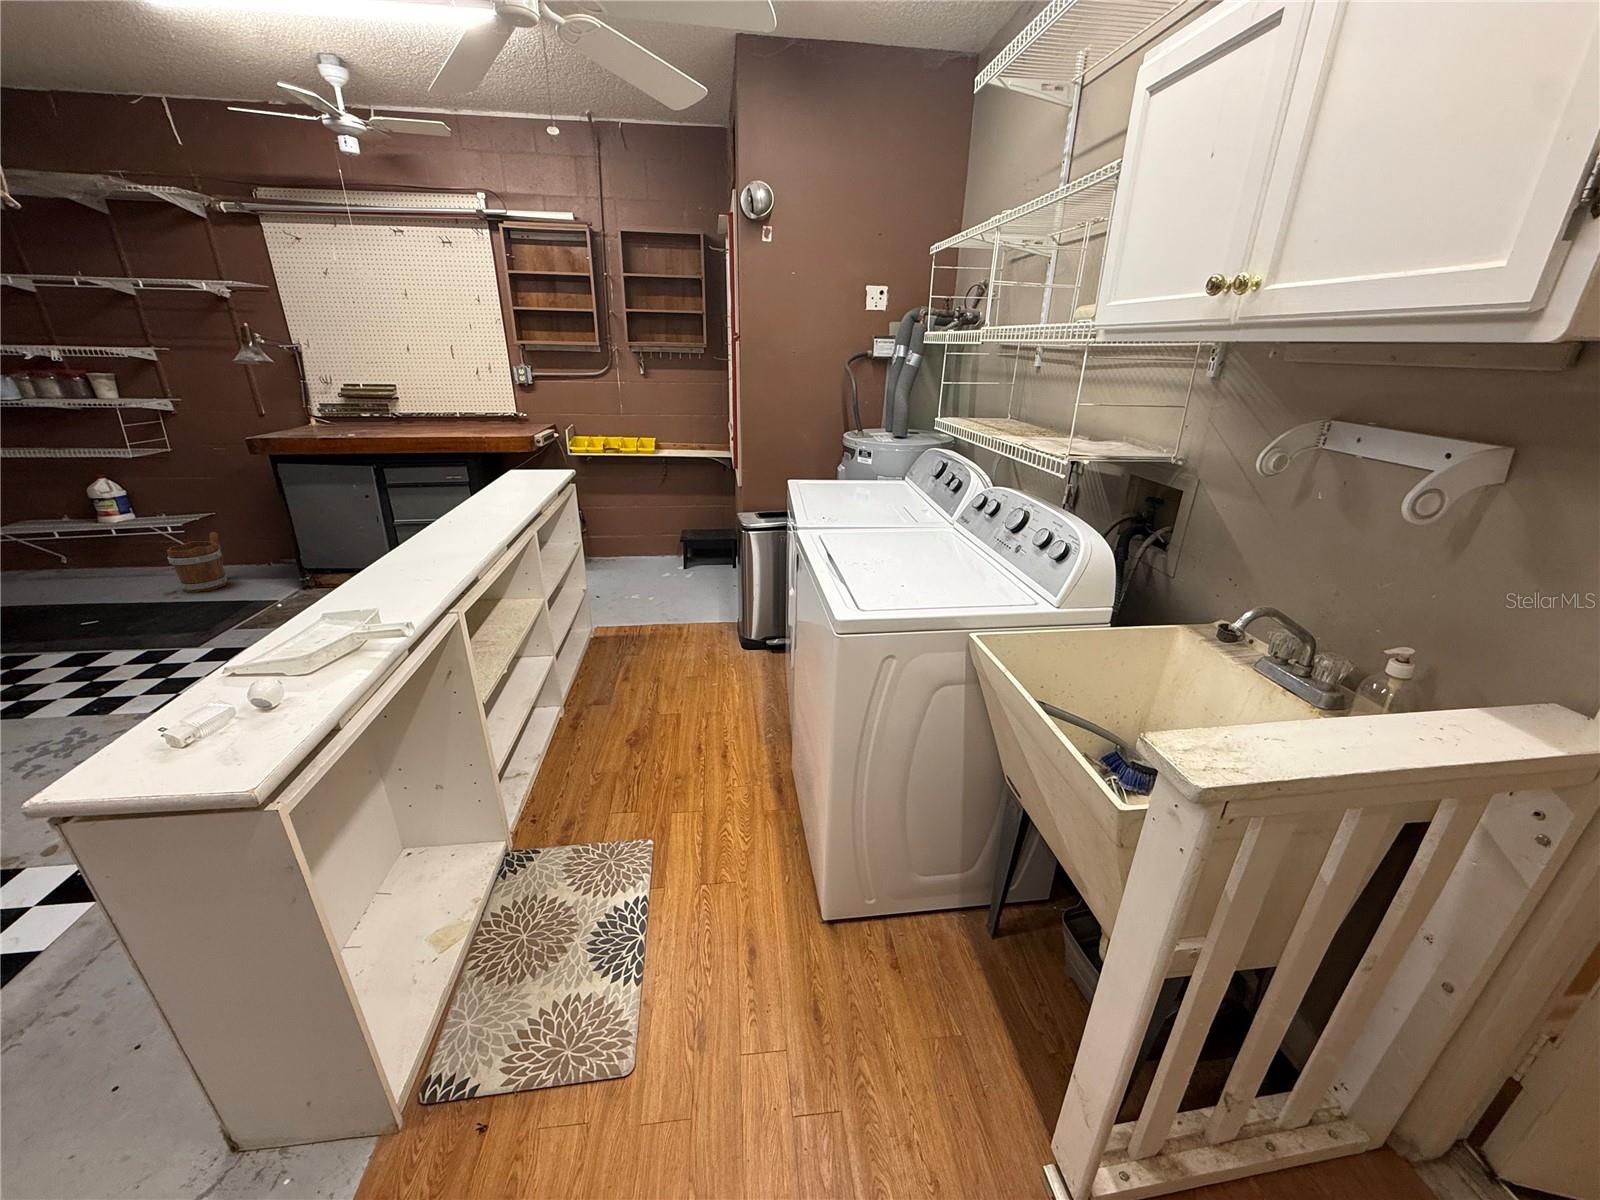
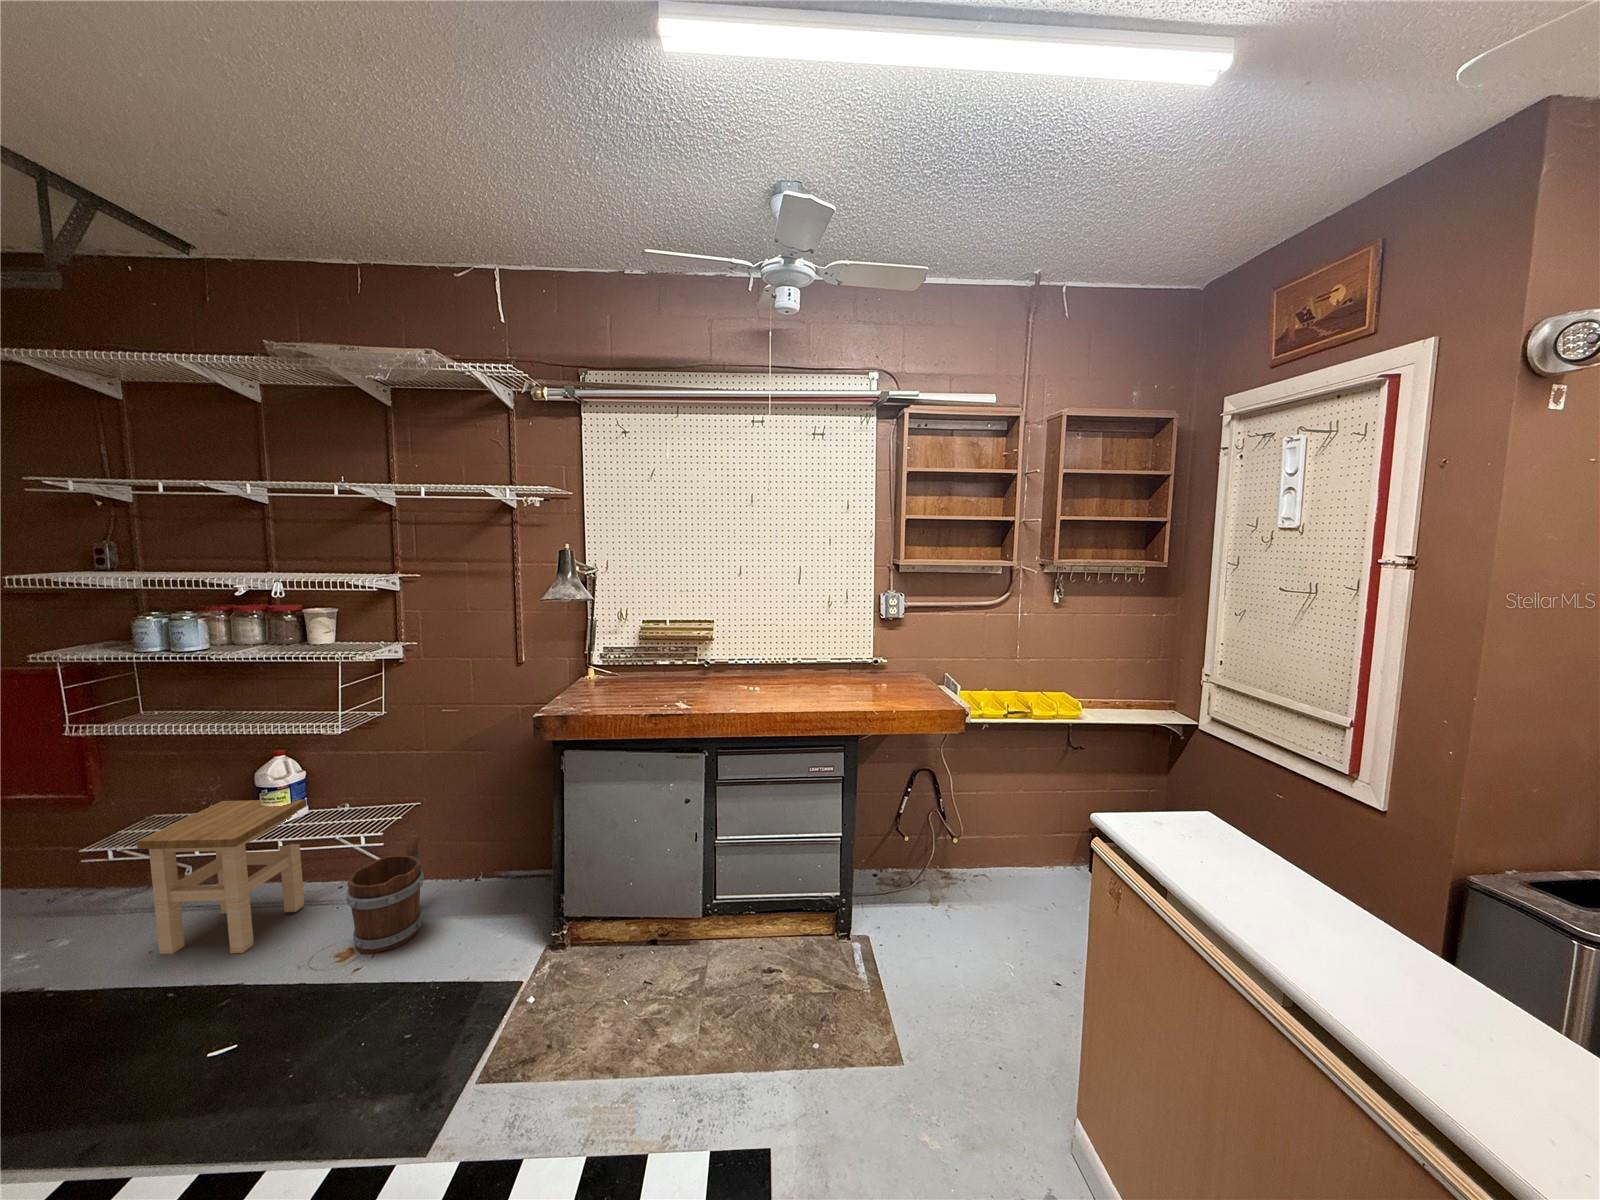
stool: none [16,508,149,594] -> present [137,800,306,954]

